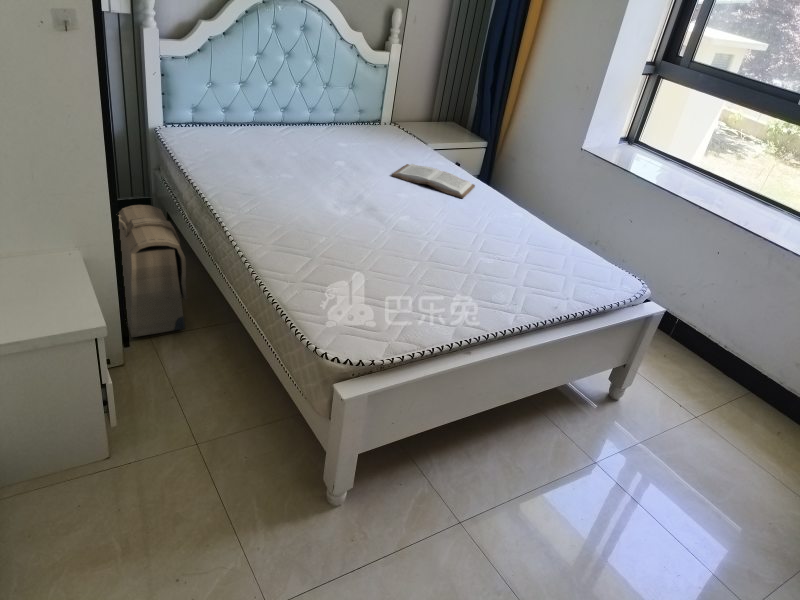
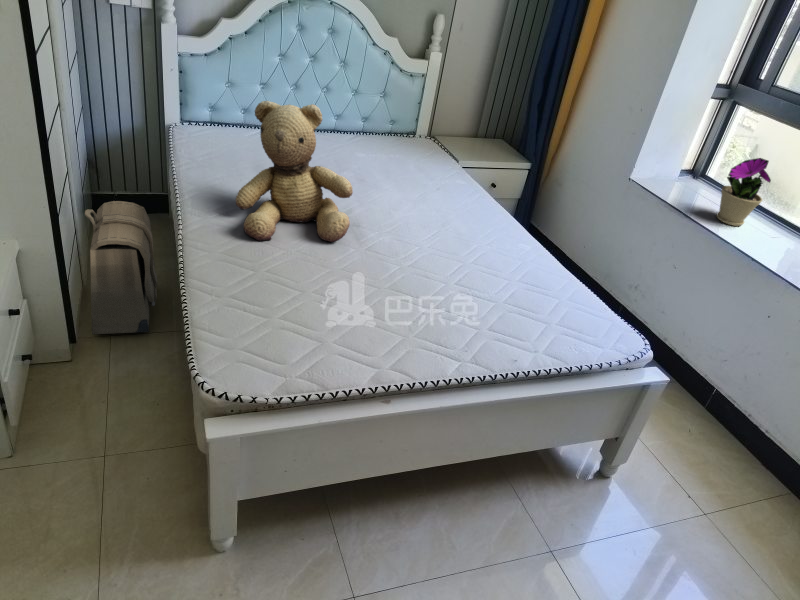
teddy bear: none [267,97,379,229] -> present [236,101,353,242]
flower pot: none [660,122,704,181] -> present [717,158,771,226]
book: present [392,164,475,198] -> none [397,181,488,224]

